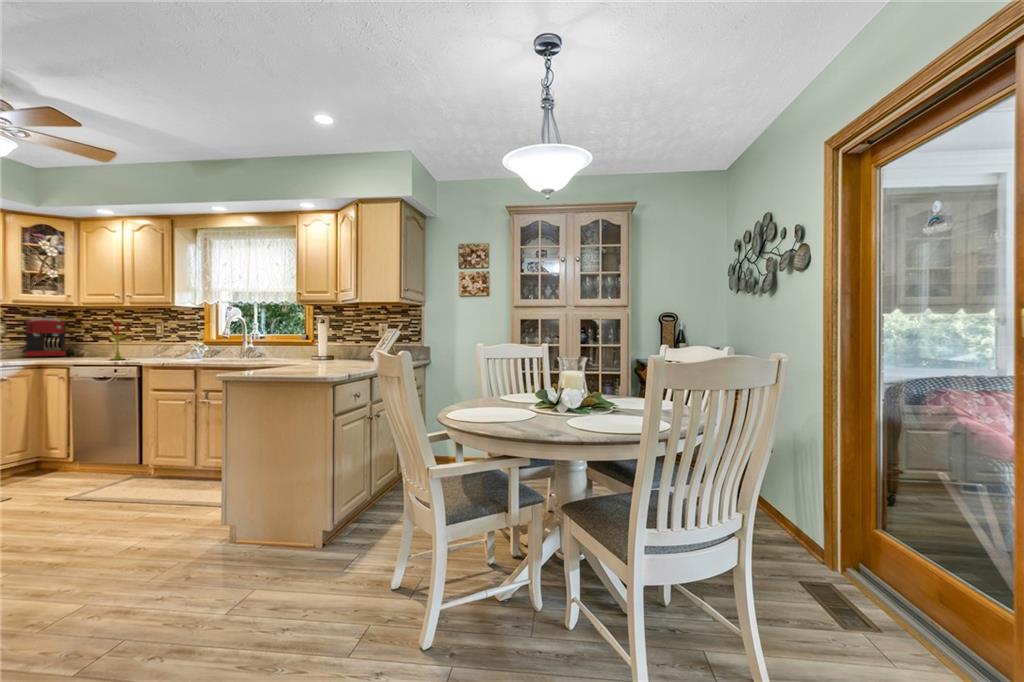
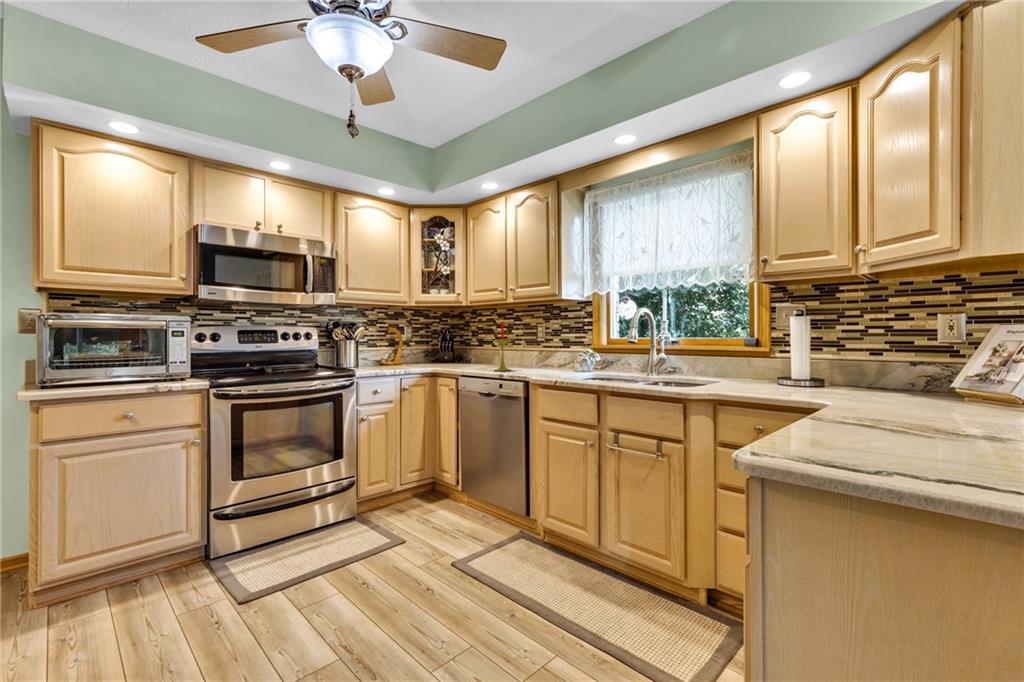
coffee maker: present [26,318,66,356] -> none [426,320,457,361]

